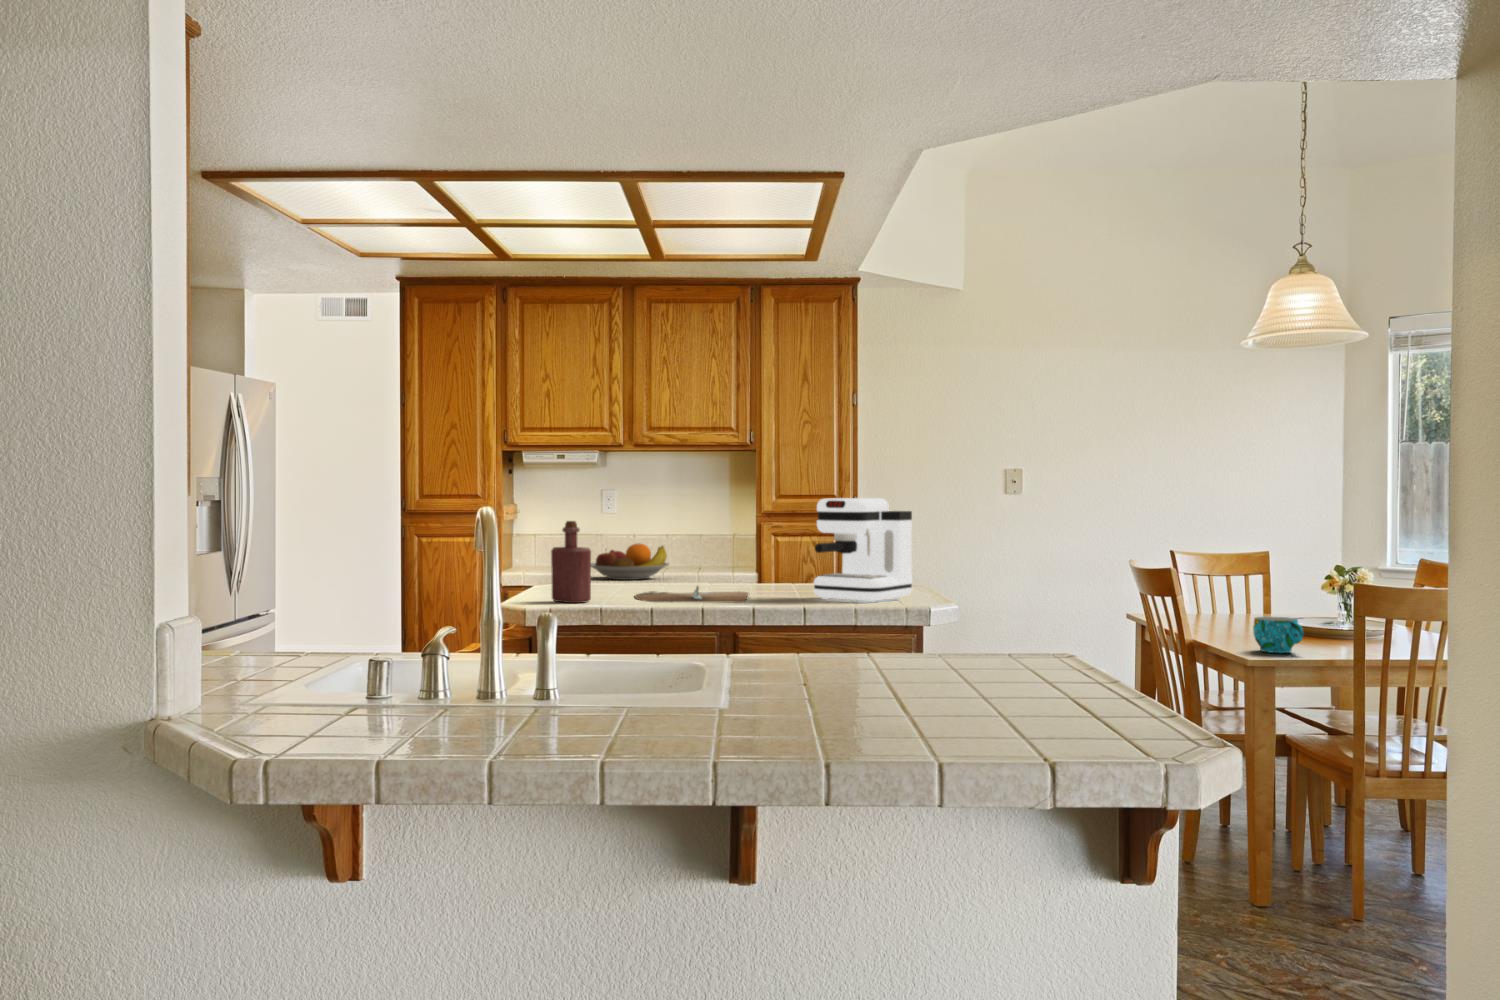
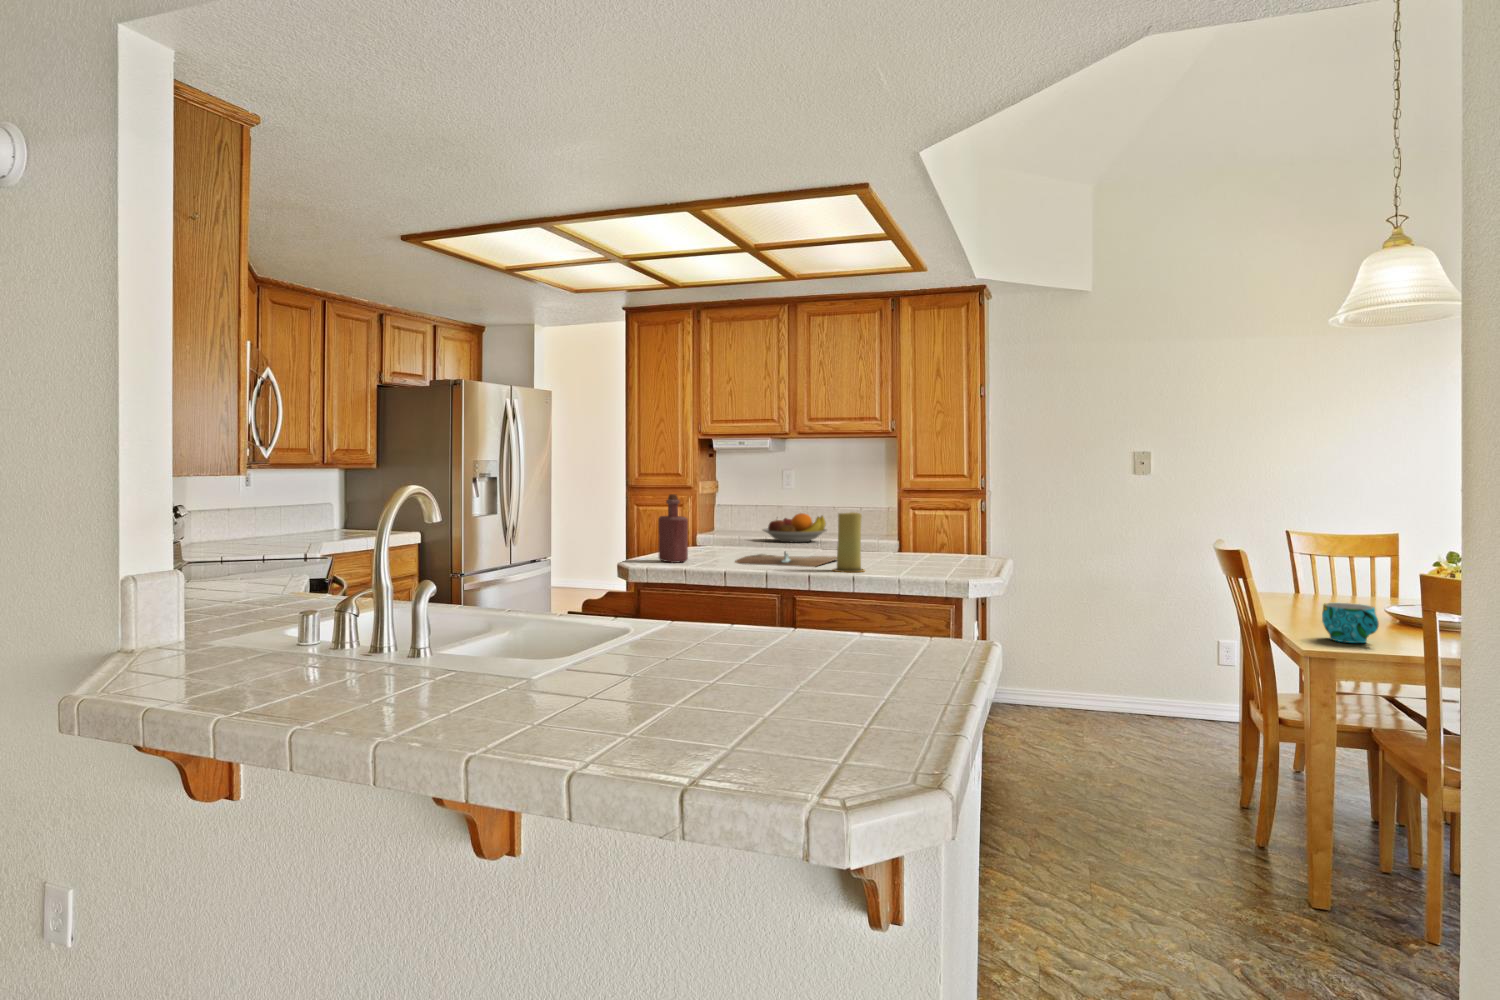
coffee maker: present [814,498,912,603] -> none [879,477,978,572]
candle: none [772,539,809,606] -> present [833,512,864,572]

